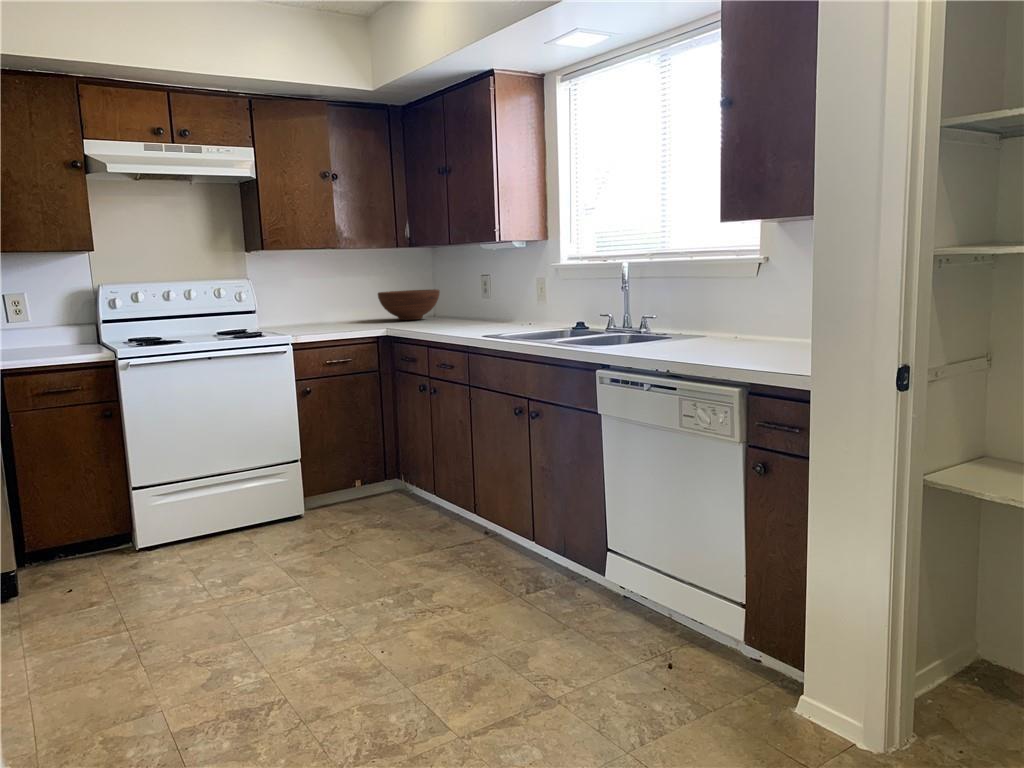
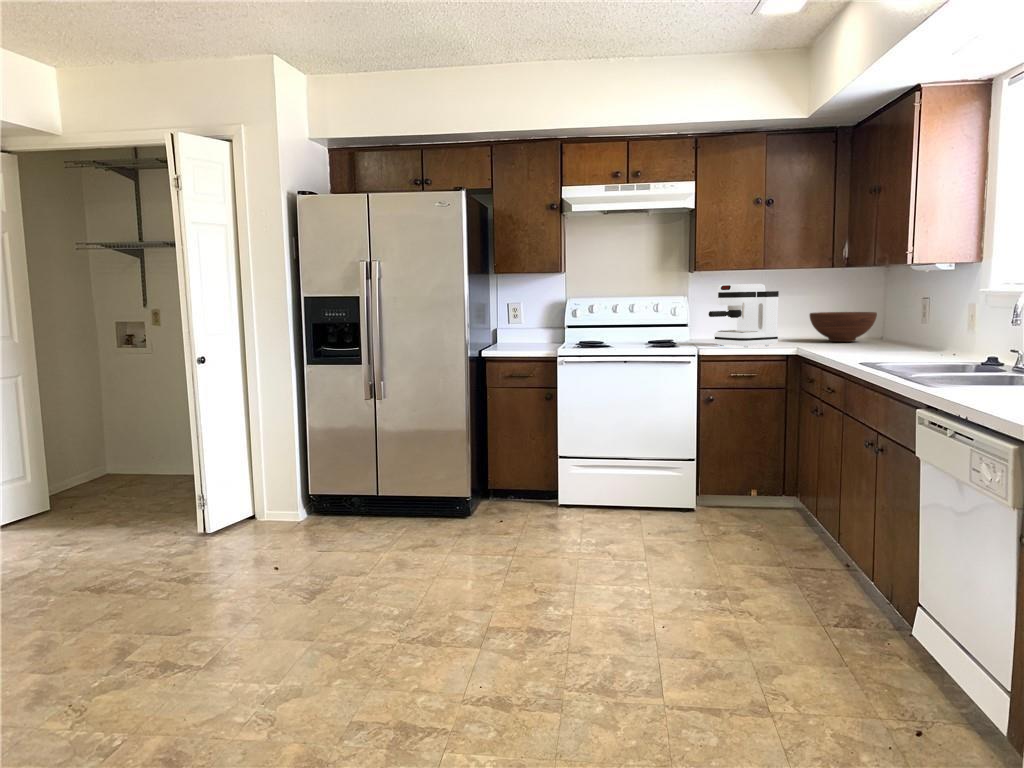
coffee maker: none [295,263,366,332] -> present [709,284,779,347]

